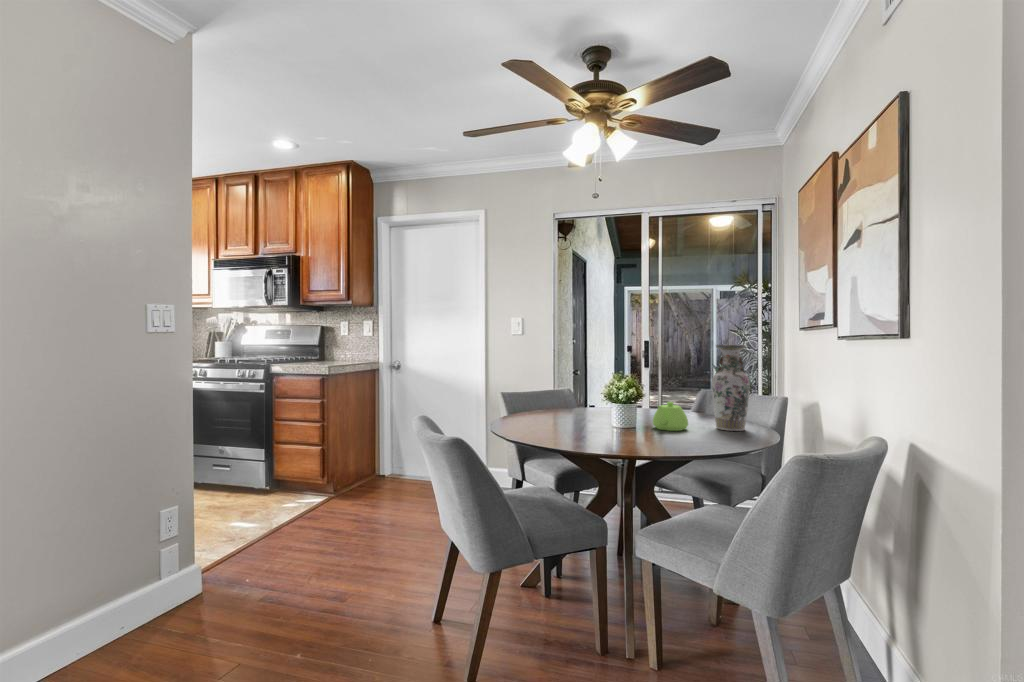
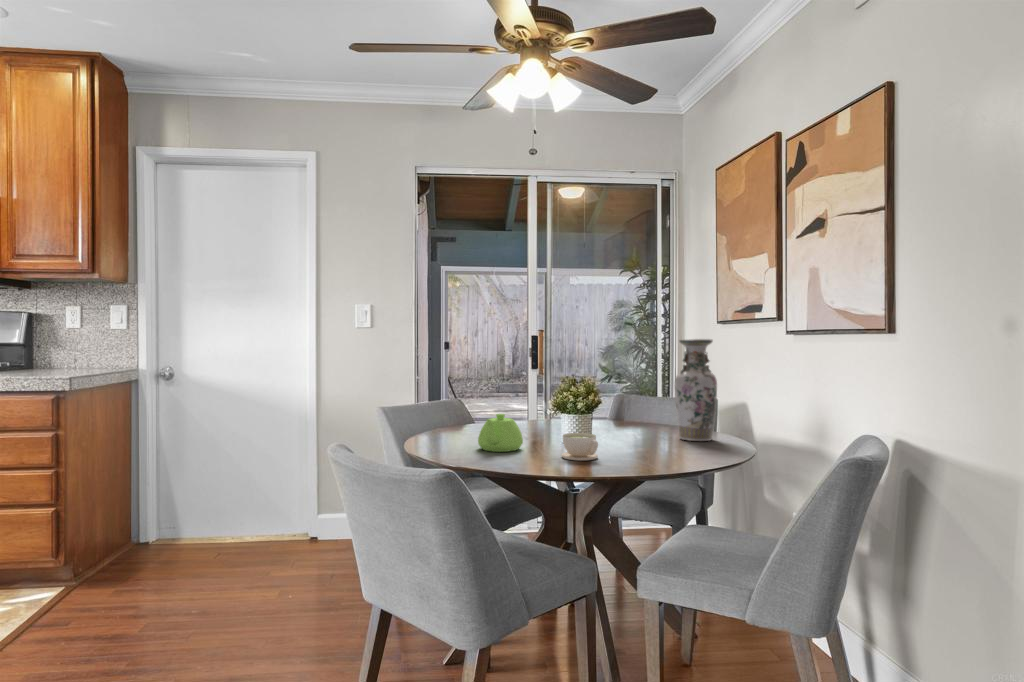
teapot: present [653,402,688,431] -> present [478,414,523,452]
coffee cup: none [591,417,619,438] -> present [561,433,598,461]

